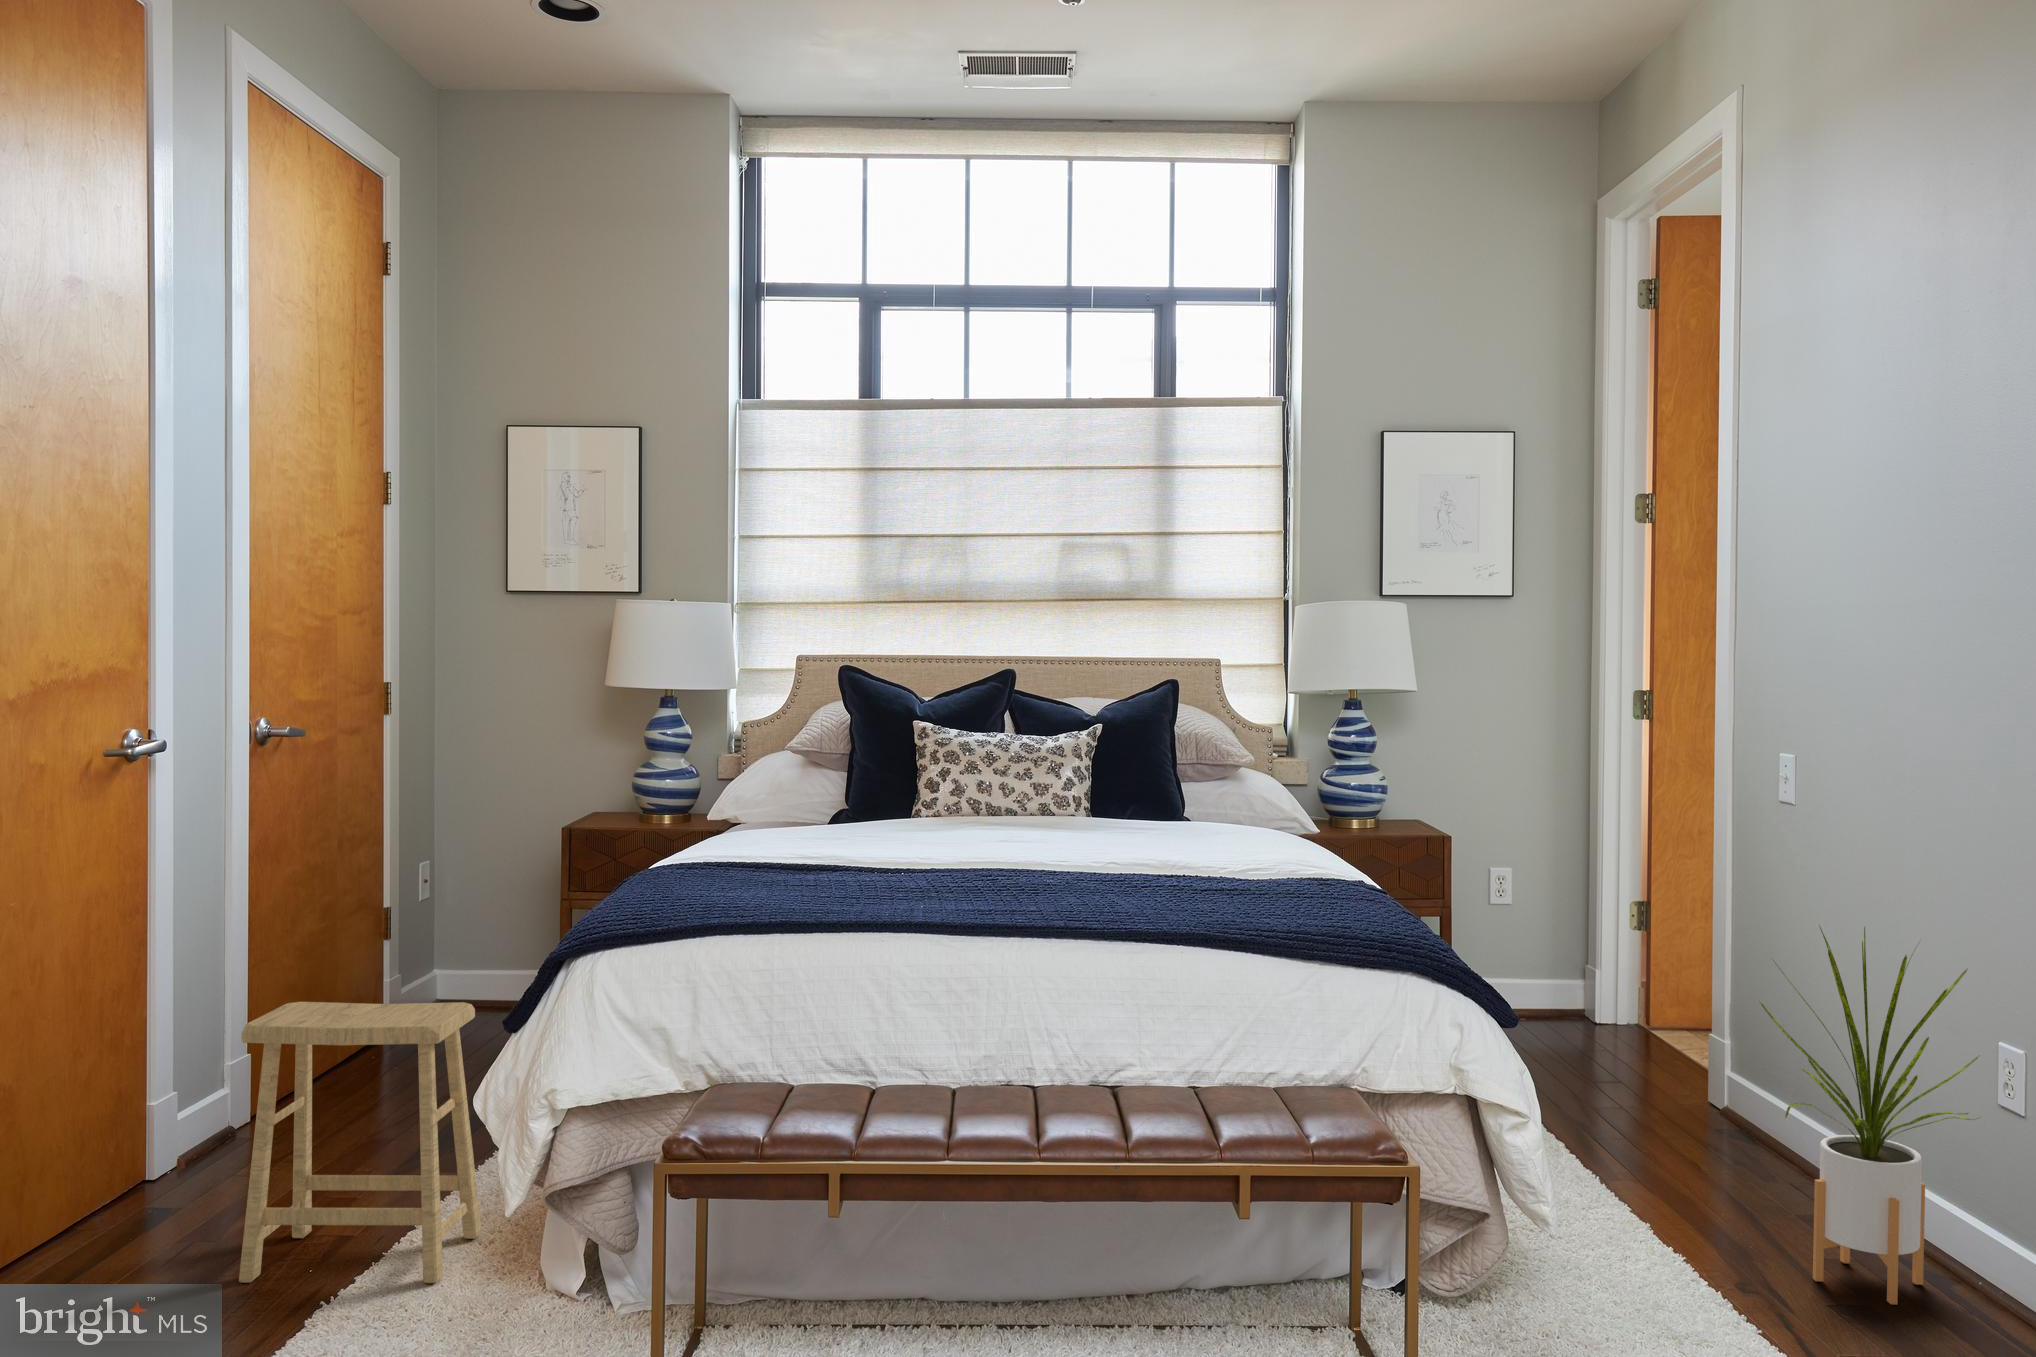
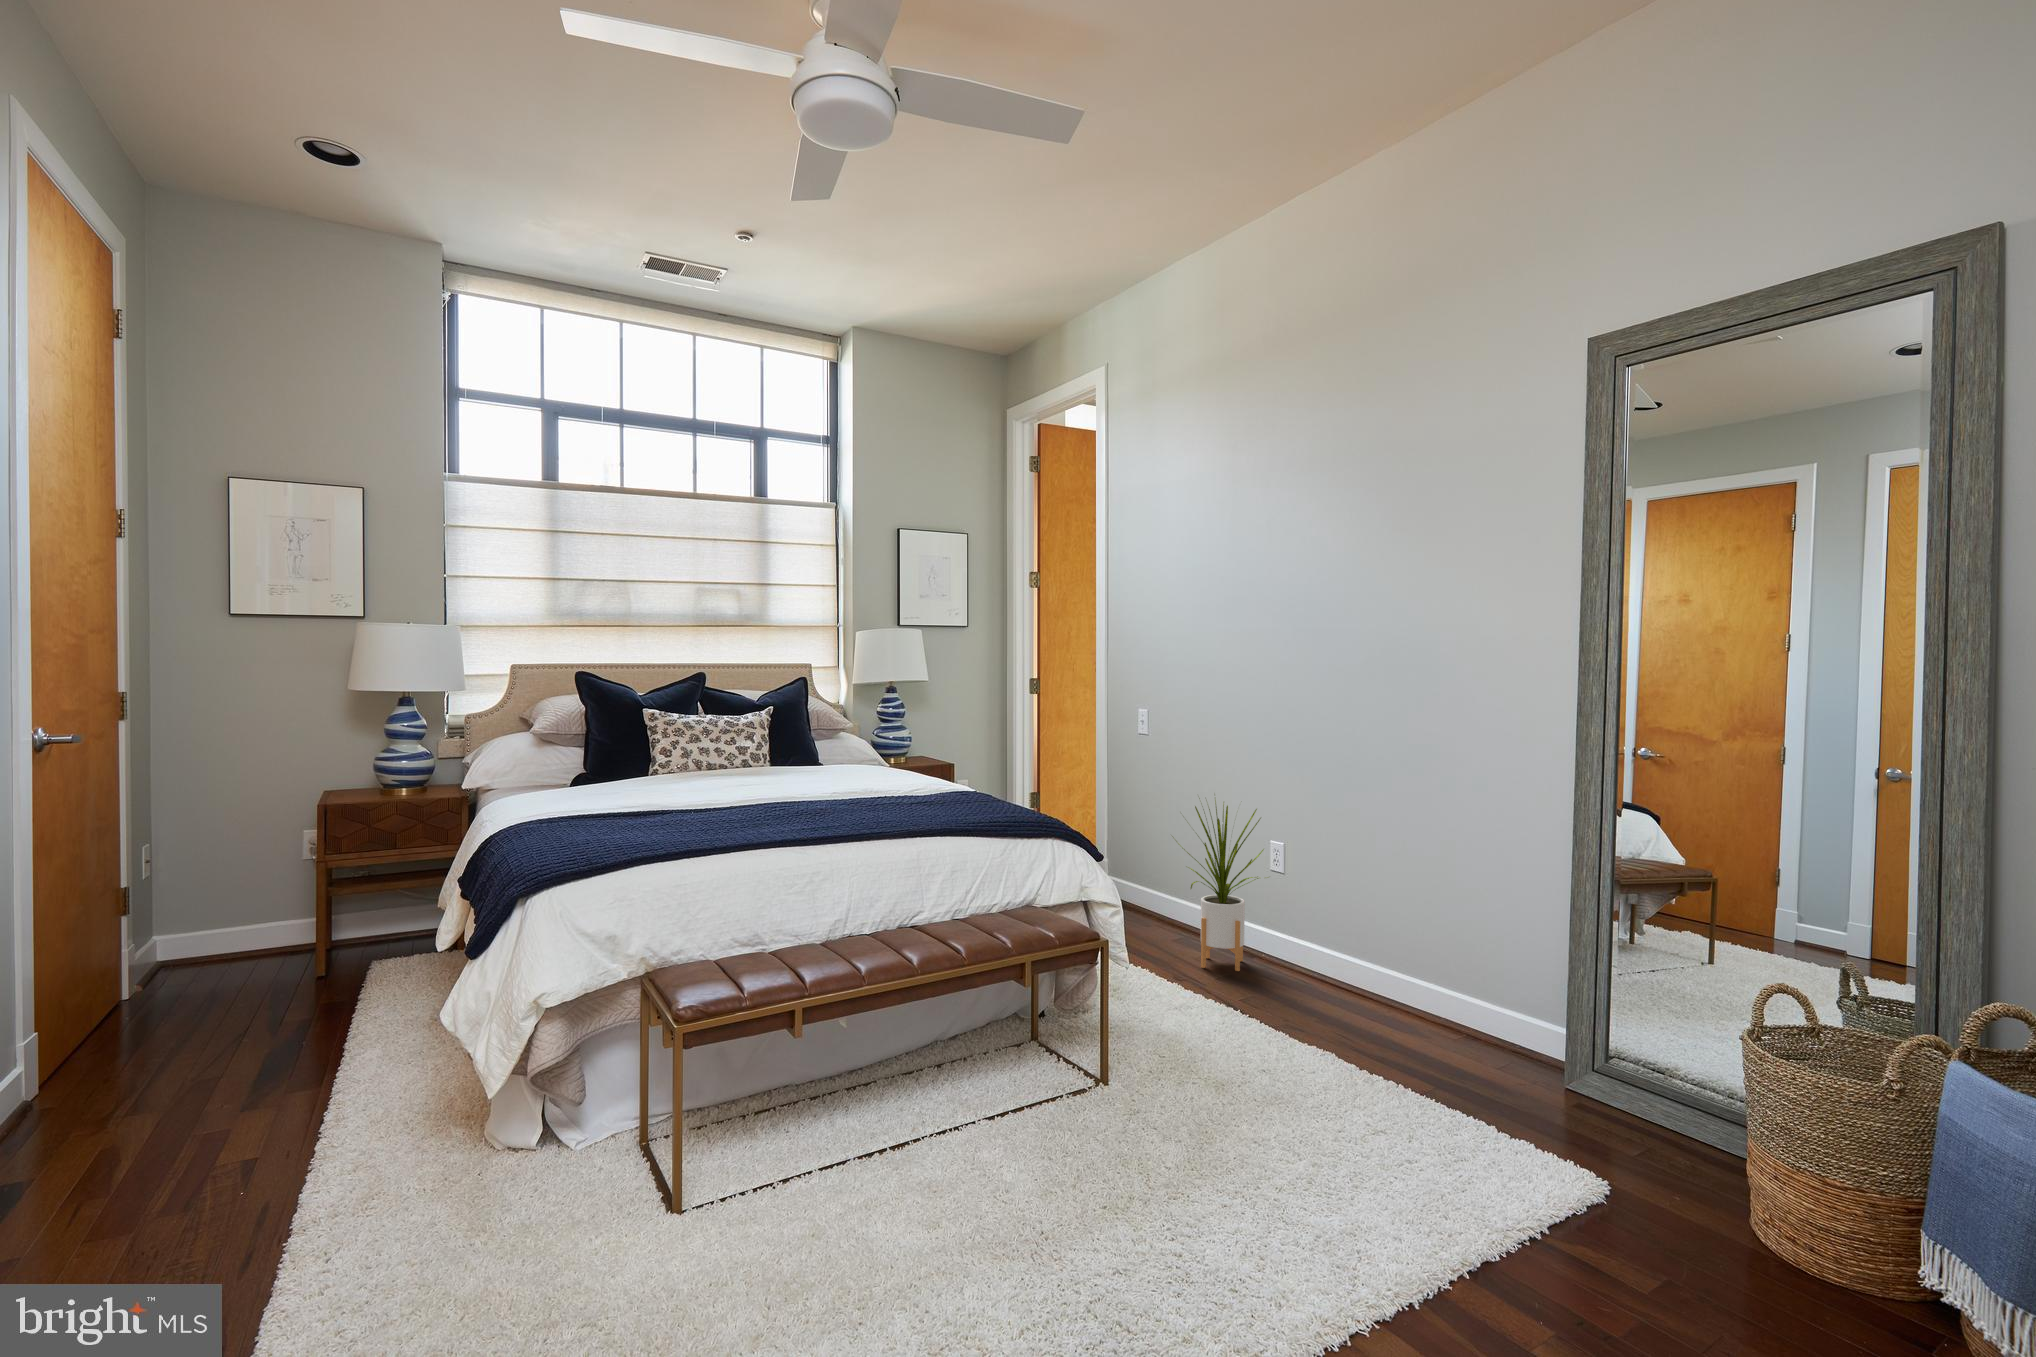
footstool: present [239,1002,482,1283] -> none [238,927,427,1175]

